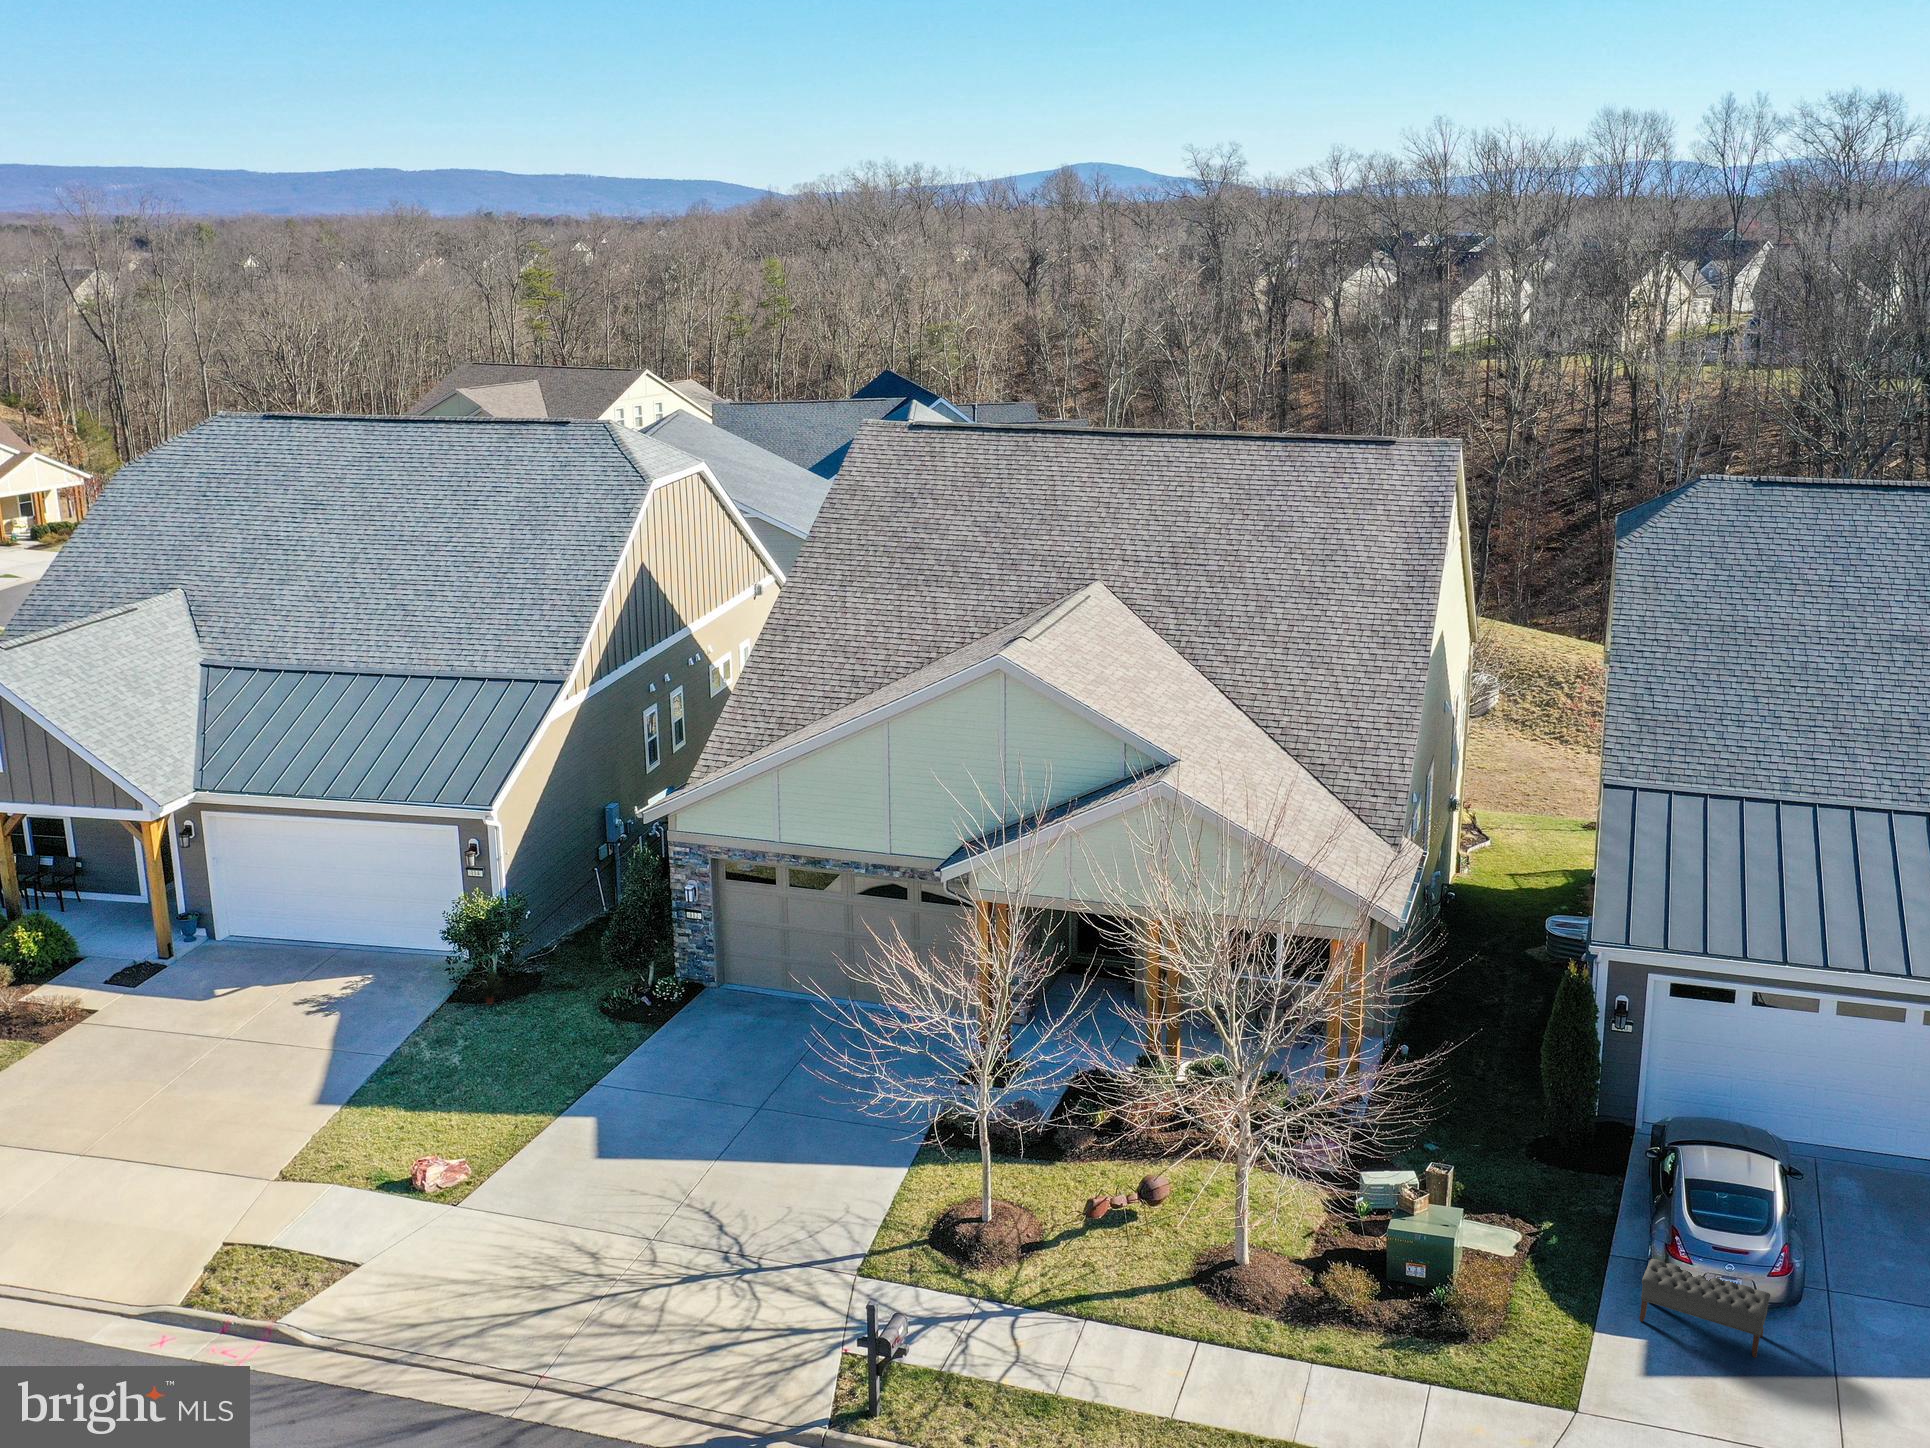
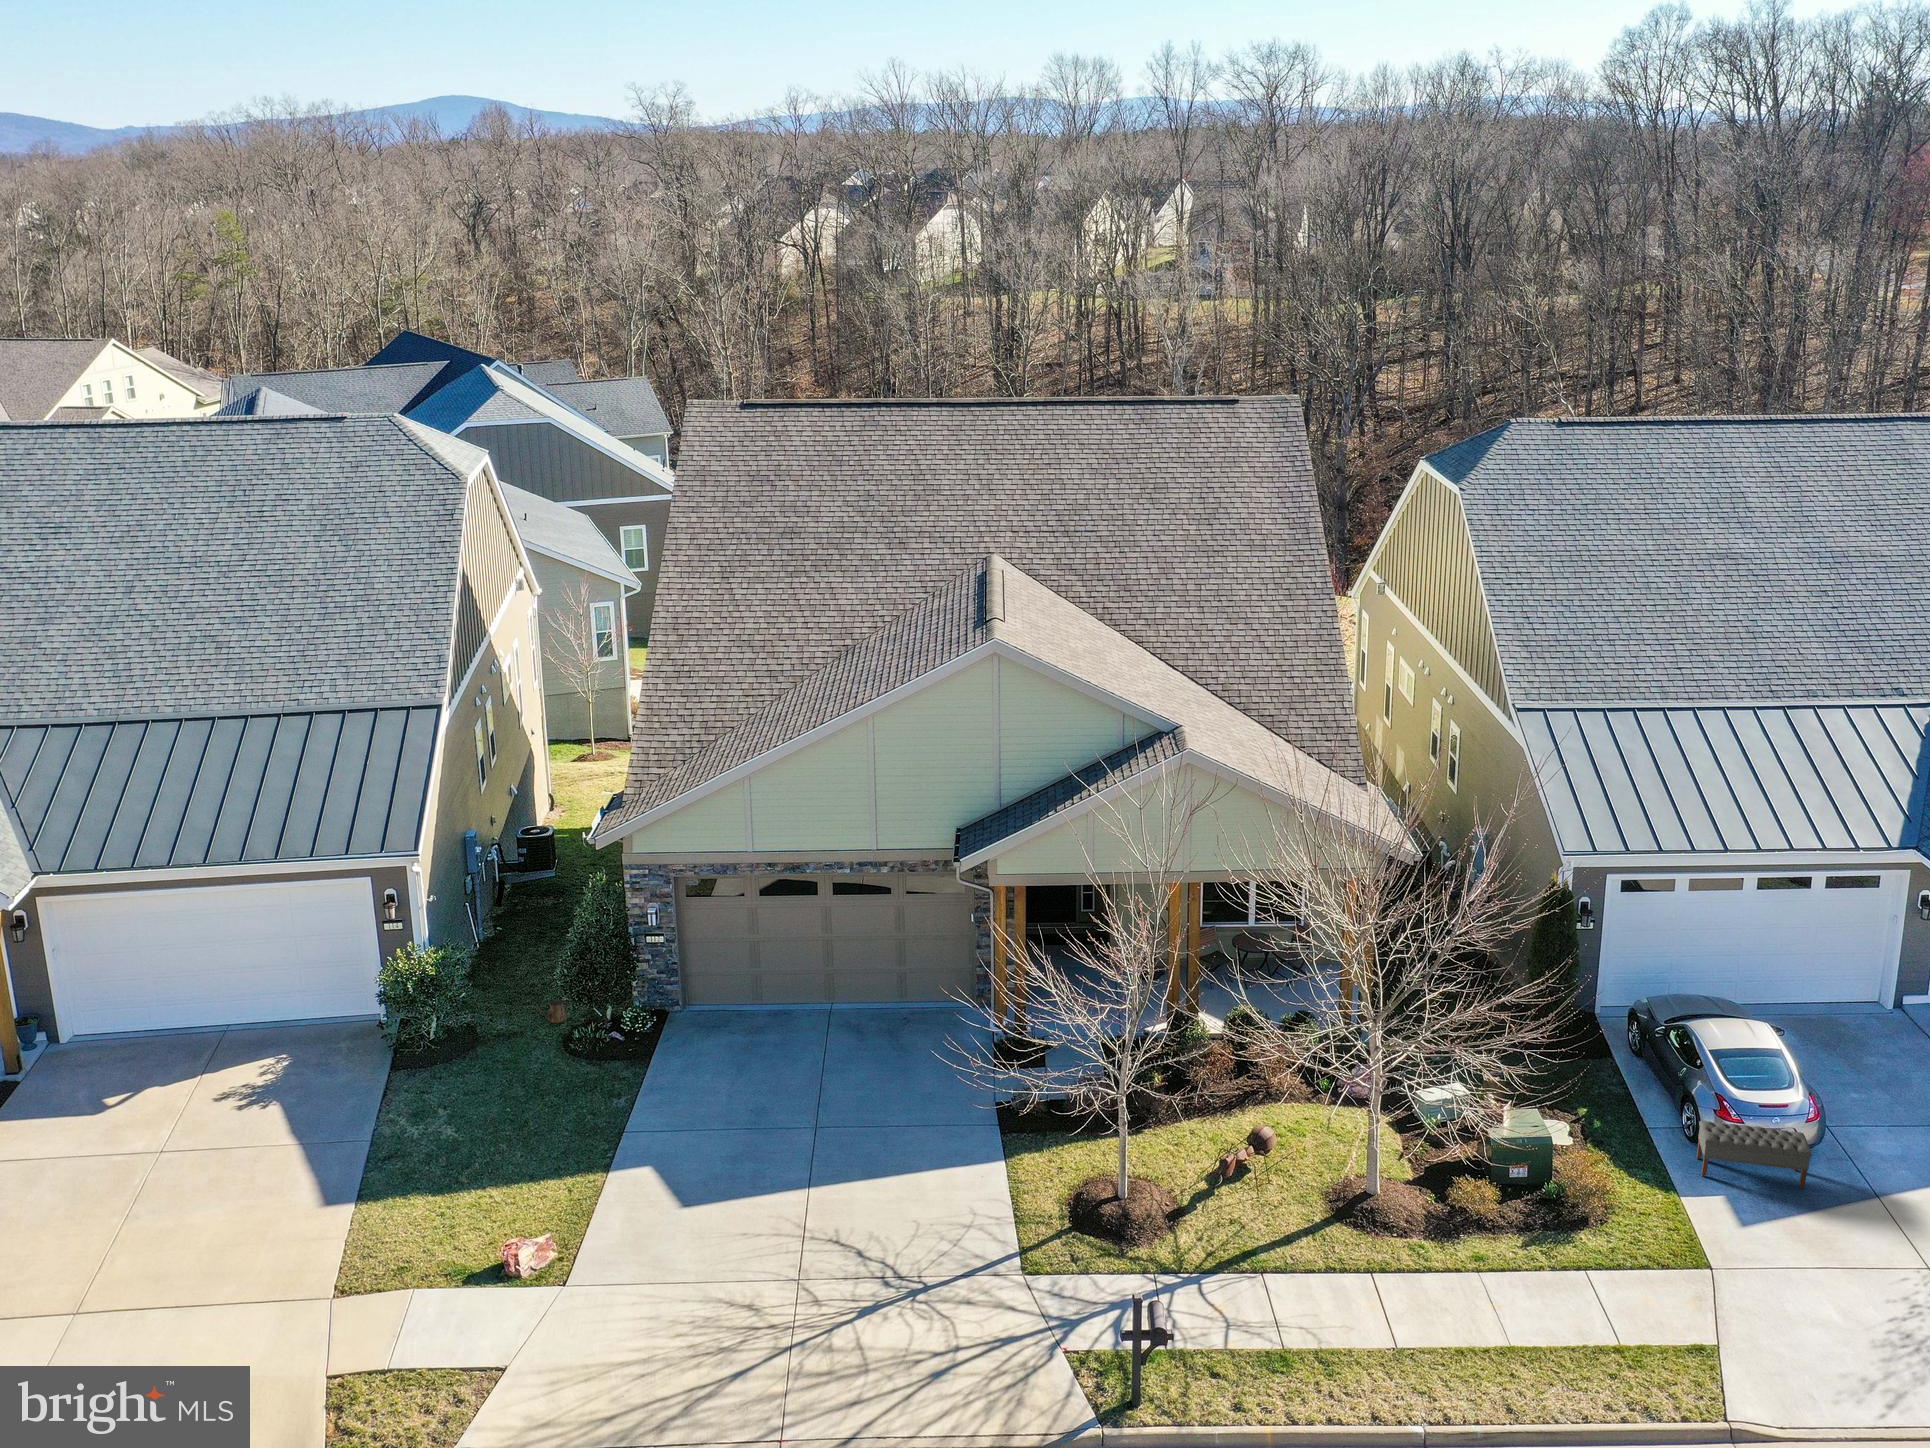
watering can: none [581,962,620,984] -> present [532,998,570,1023]
potted plant: present [477,971,503,1005] -> none [418,1029,458,1066]

